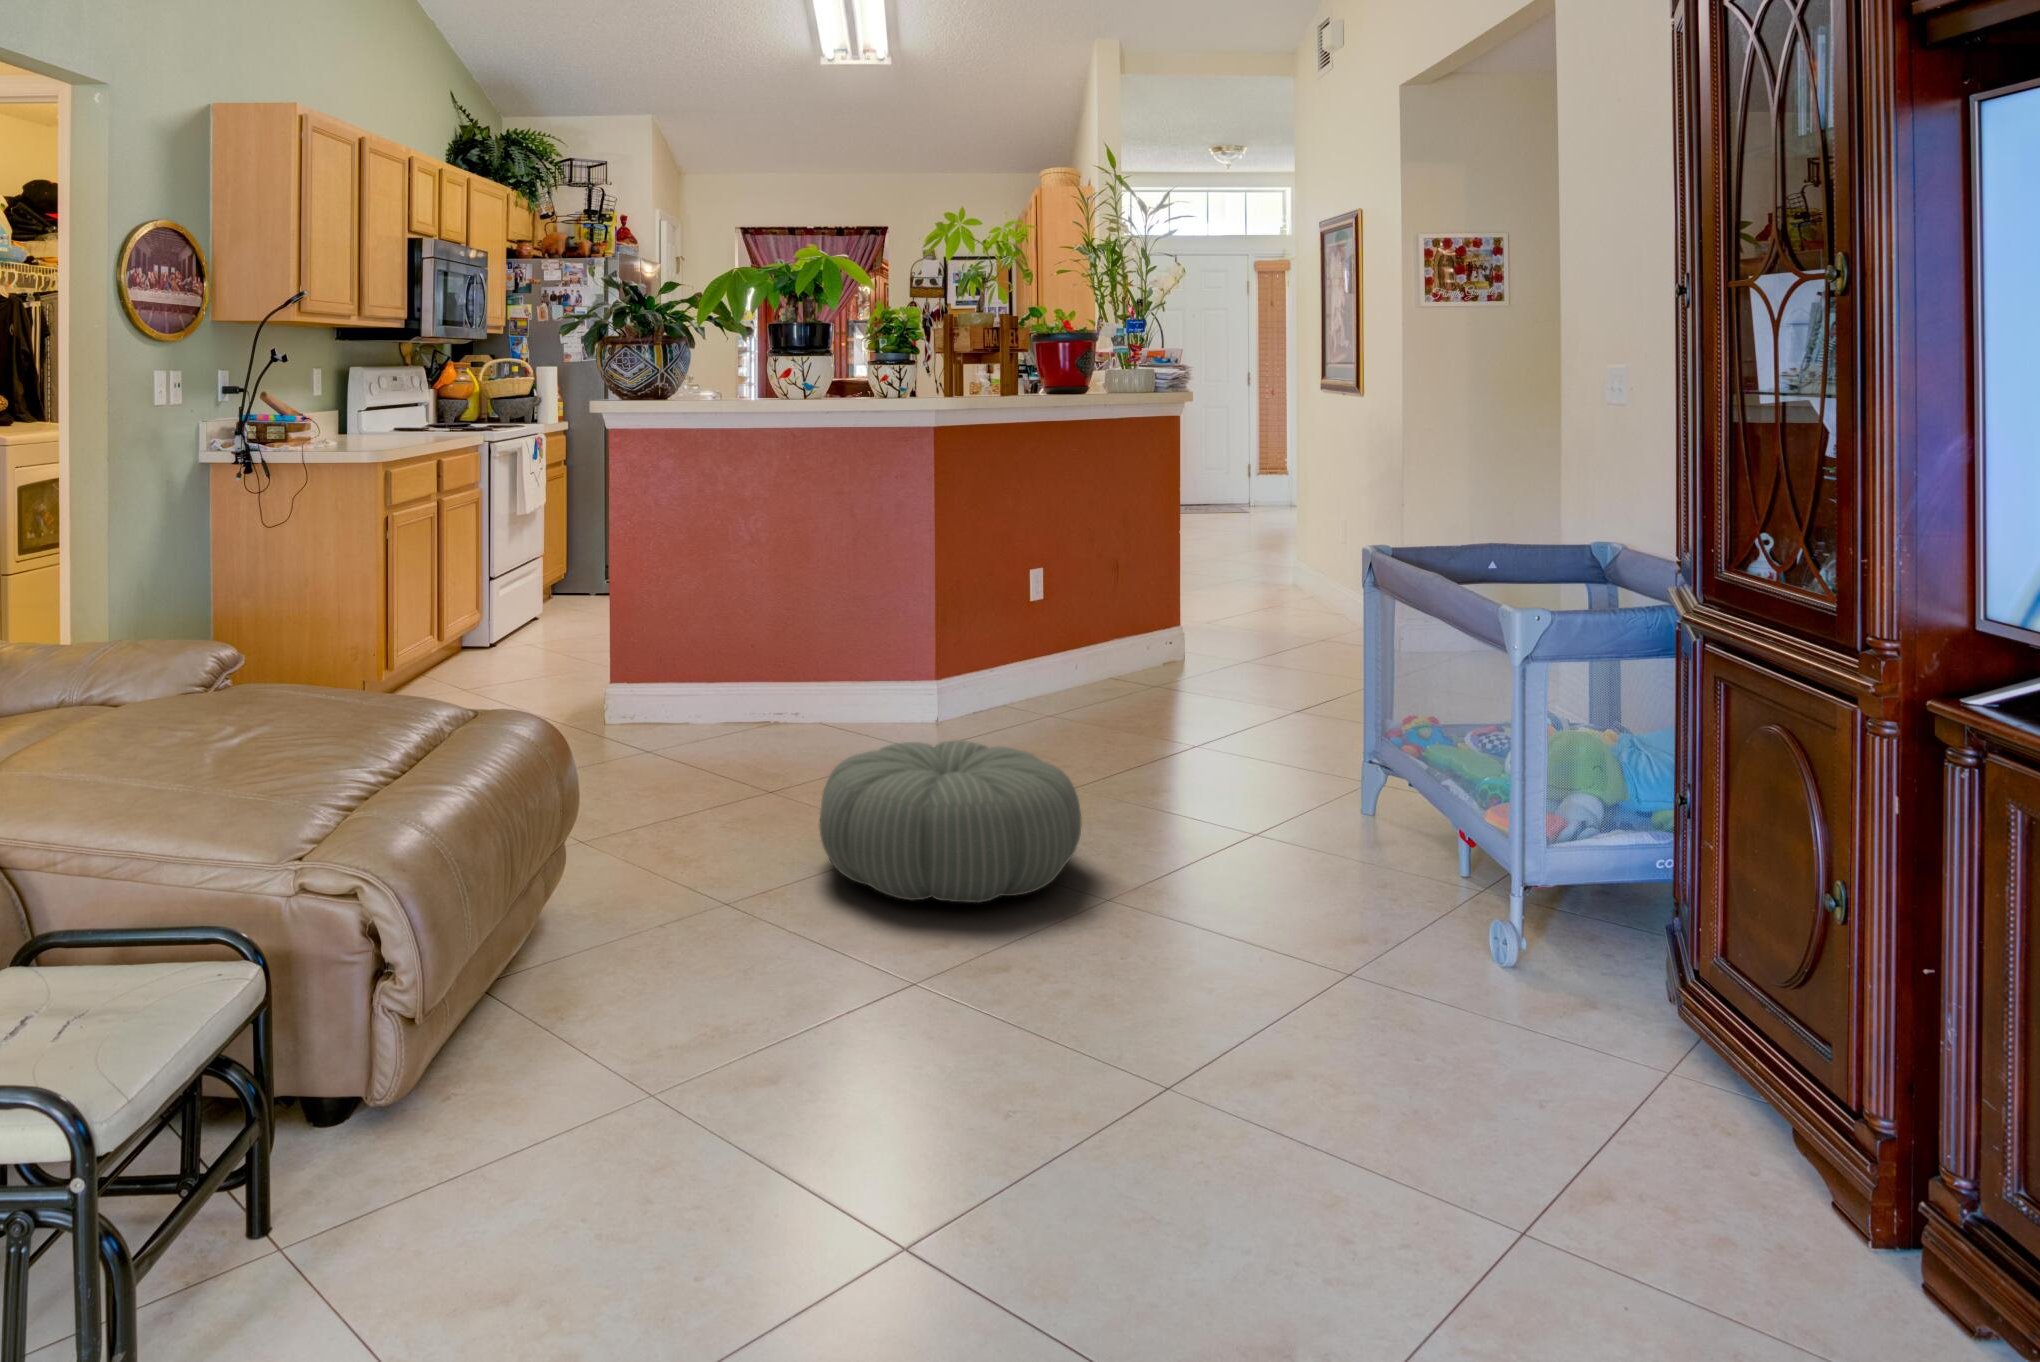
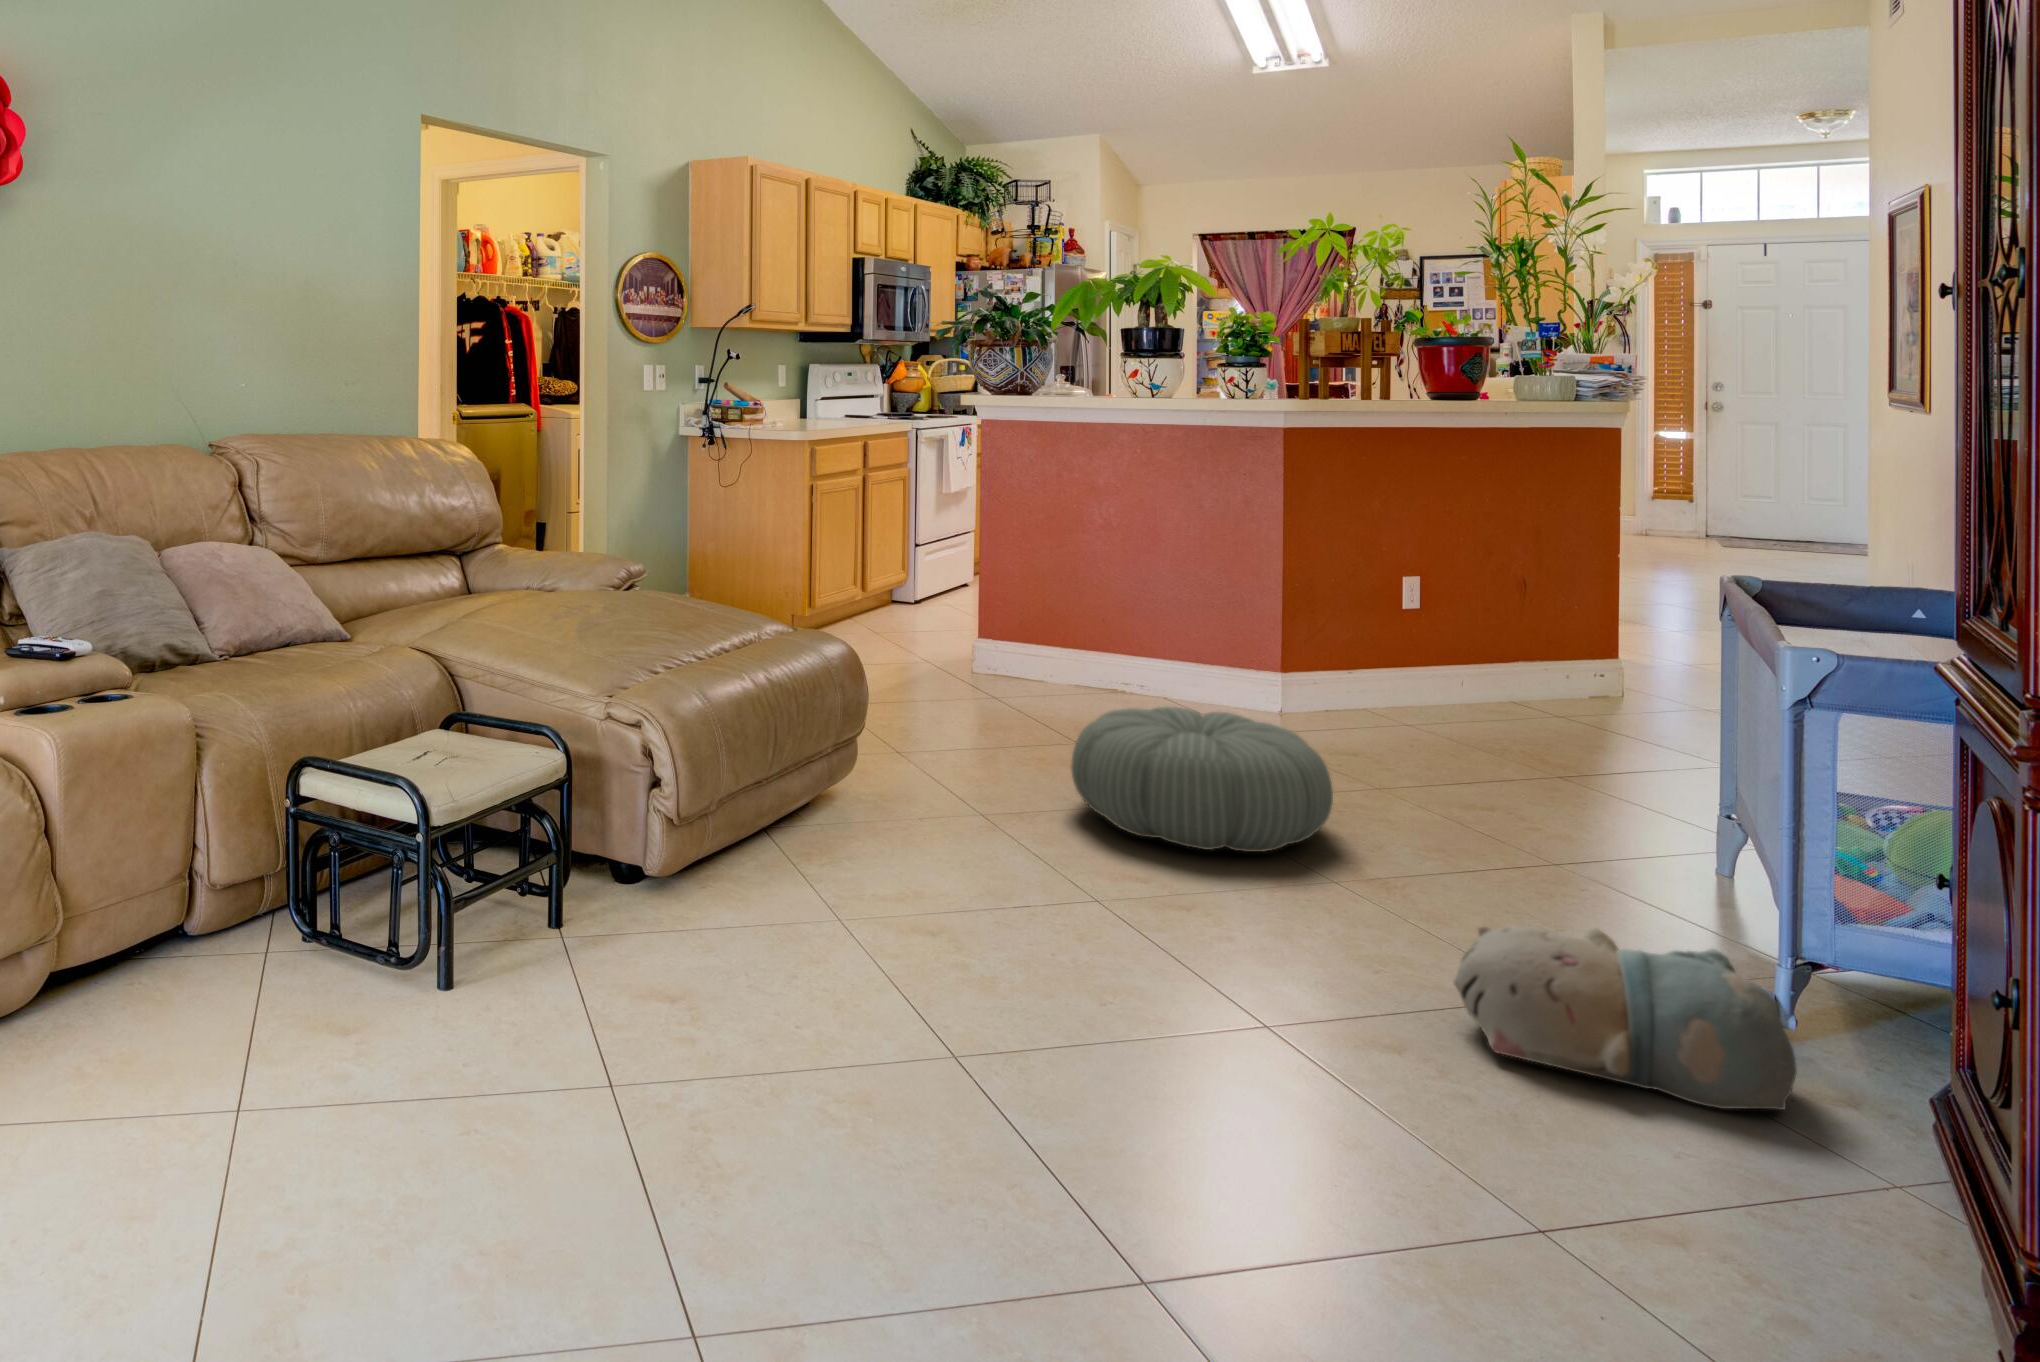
plush toy: none [1326,922,1625,1087] -> present [1454,925,1797,1110]

